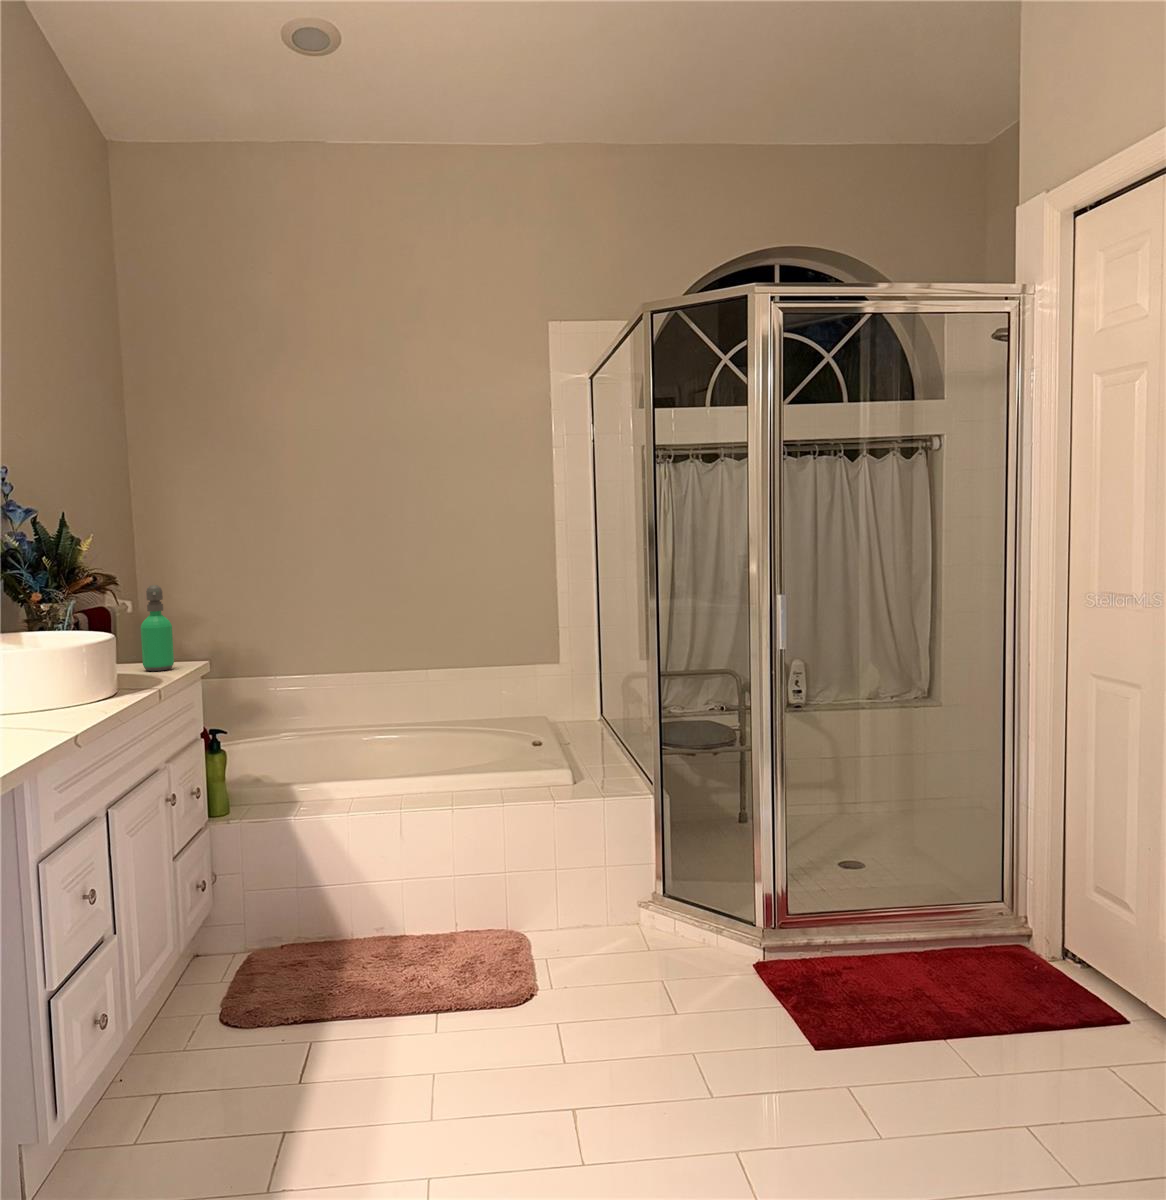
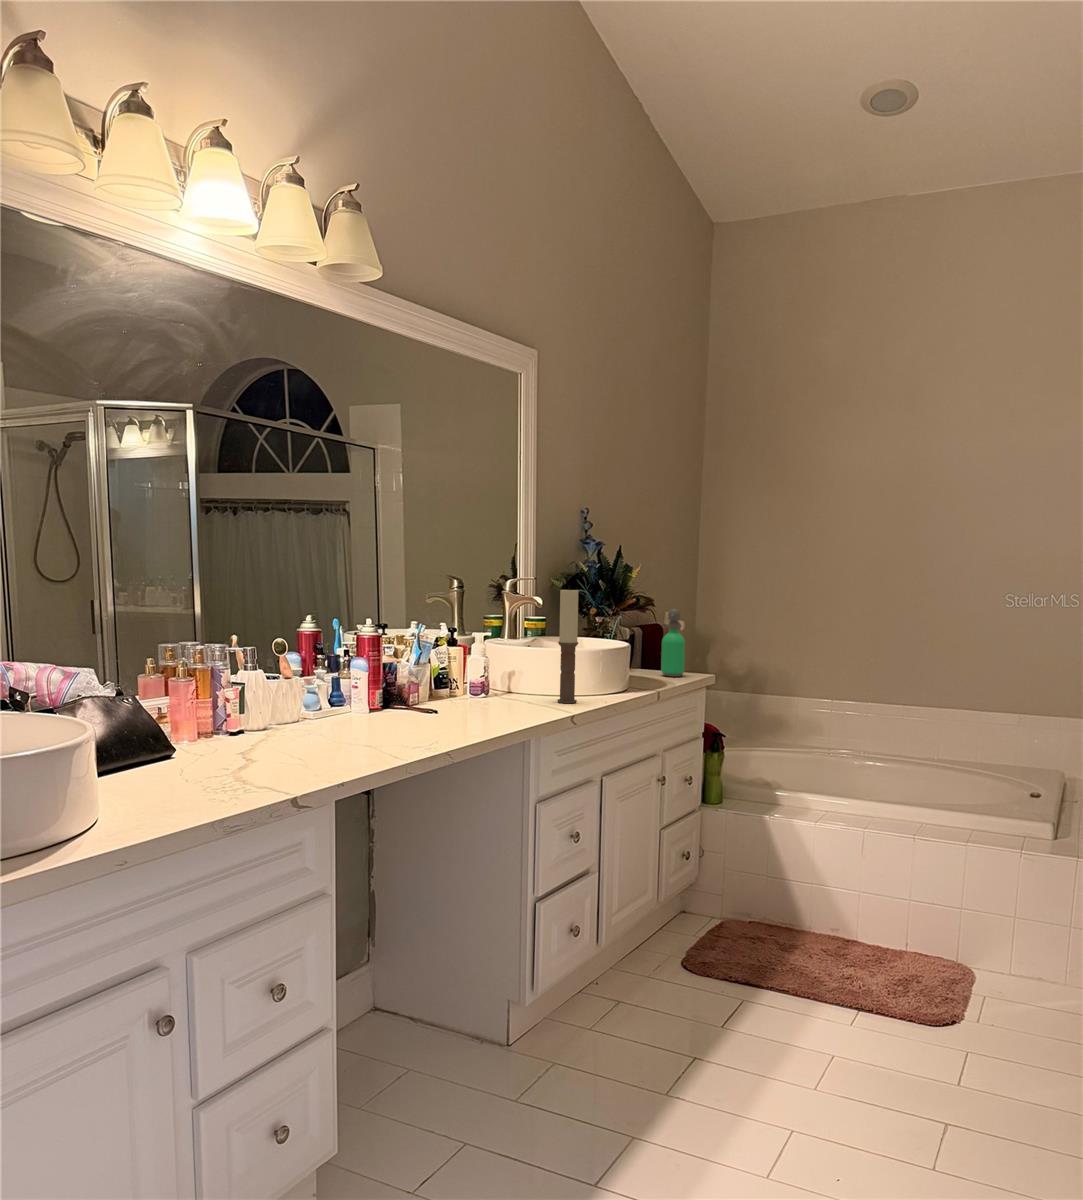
candle: none [28,565,67,725] -> present [557,587,578,703]

